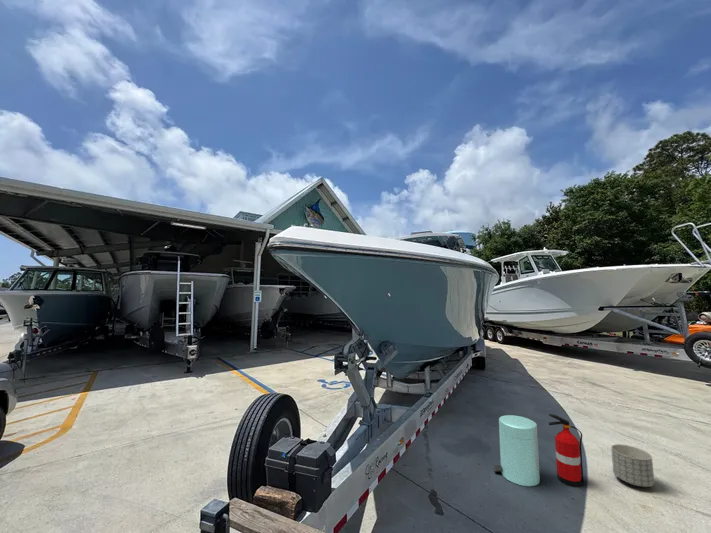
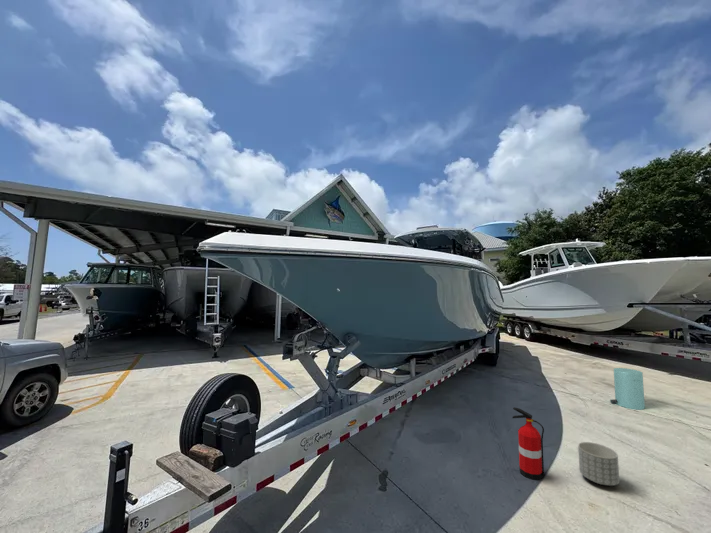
trash can: present [494,415,540,486] -> present [610,368,645,410]

